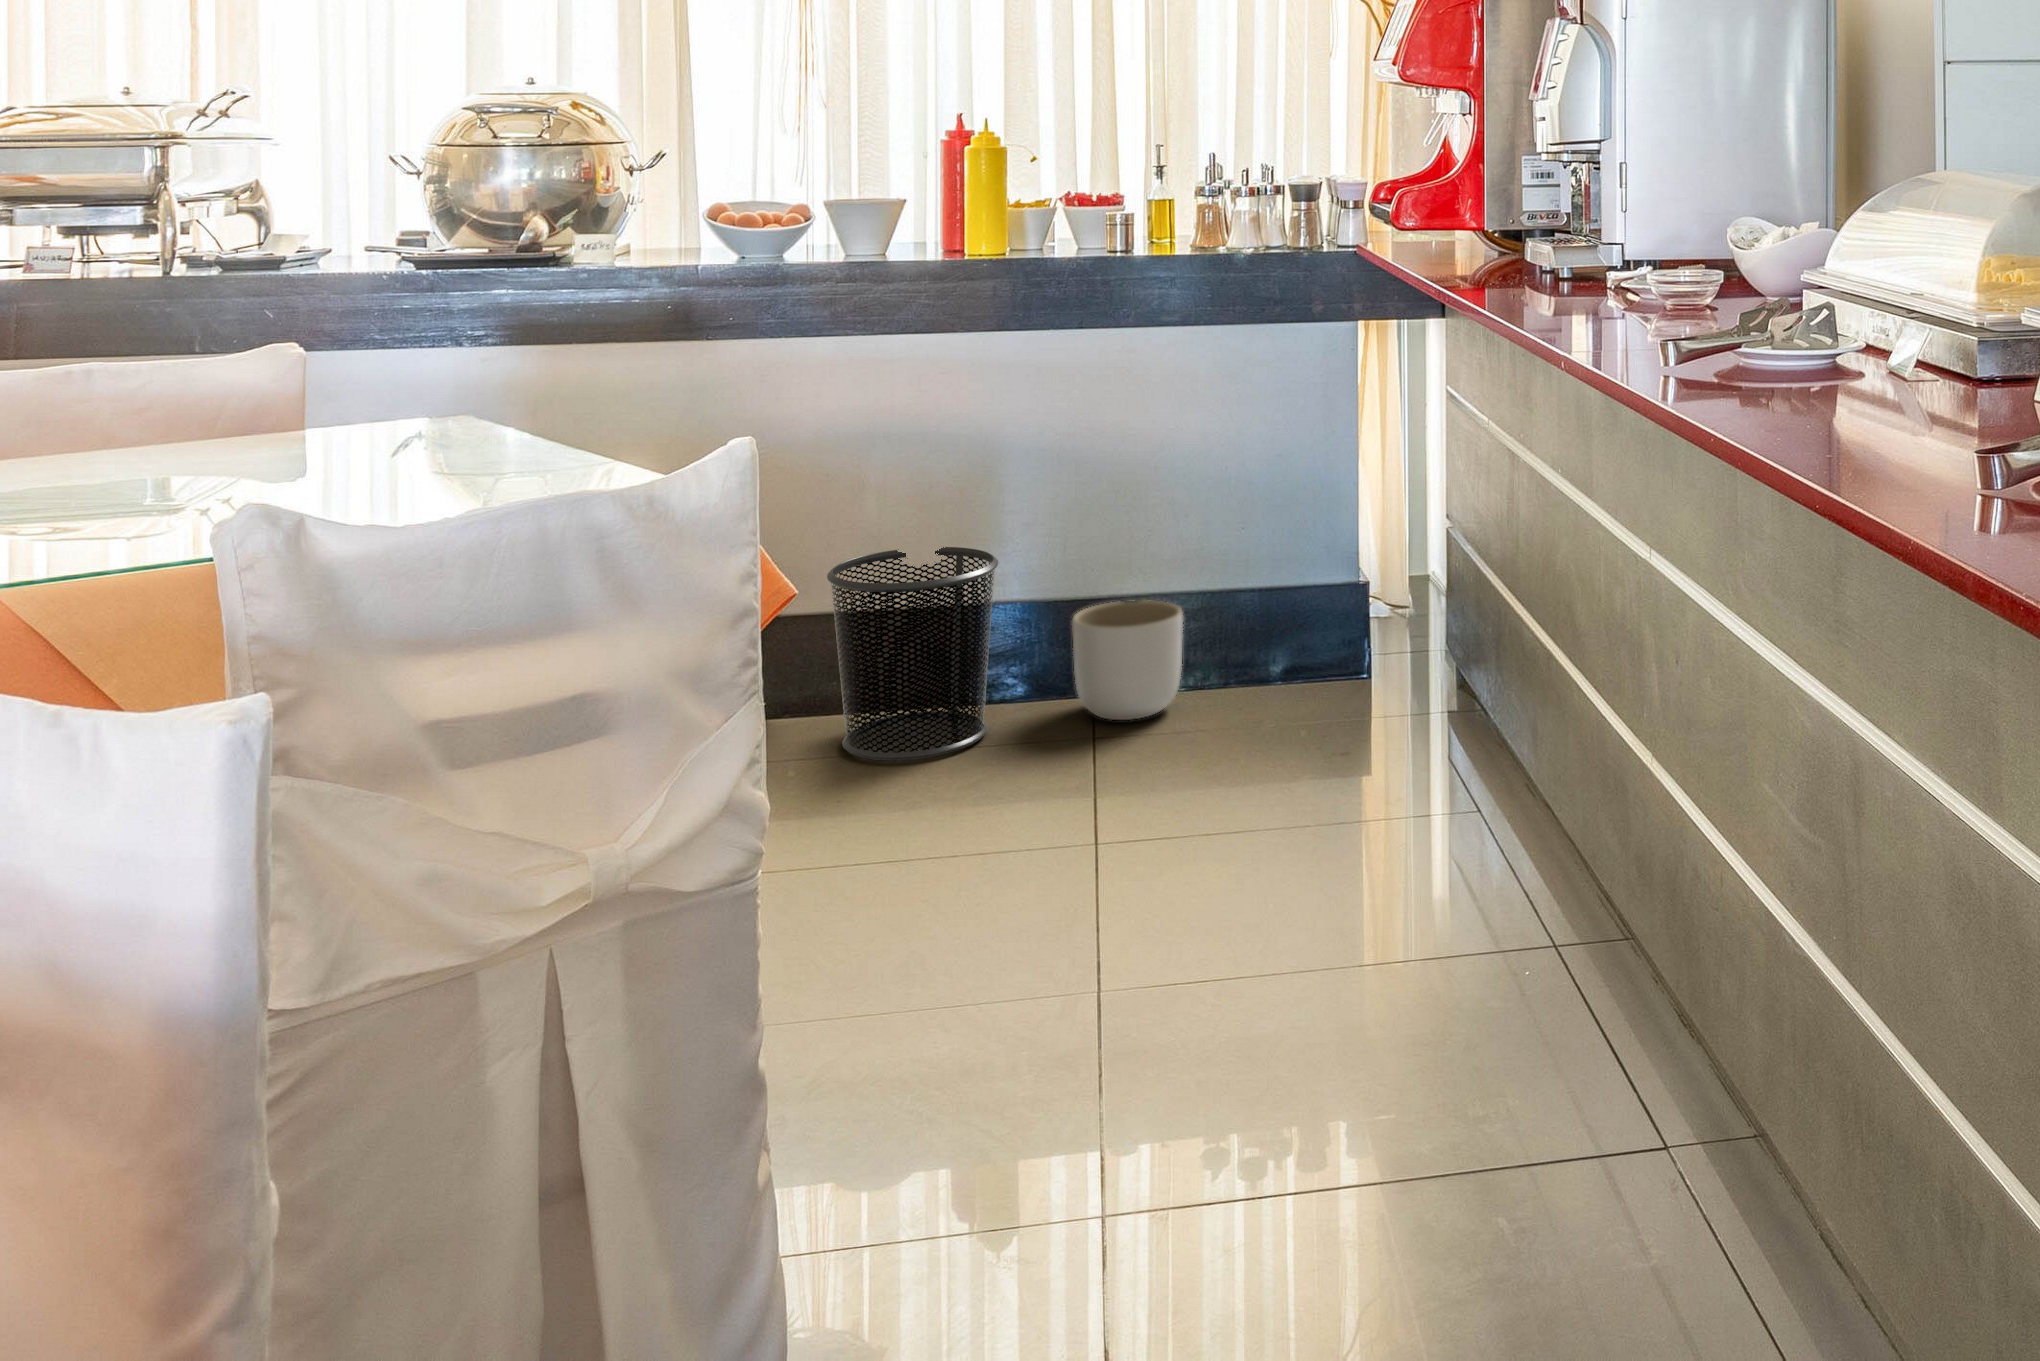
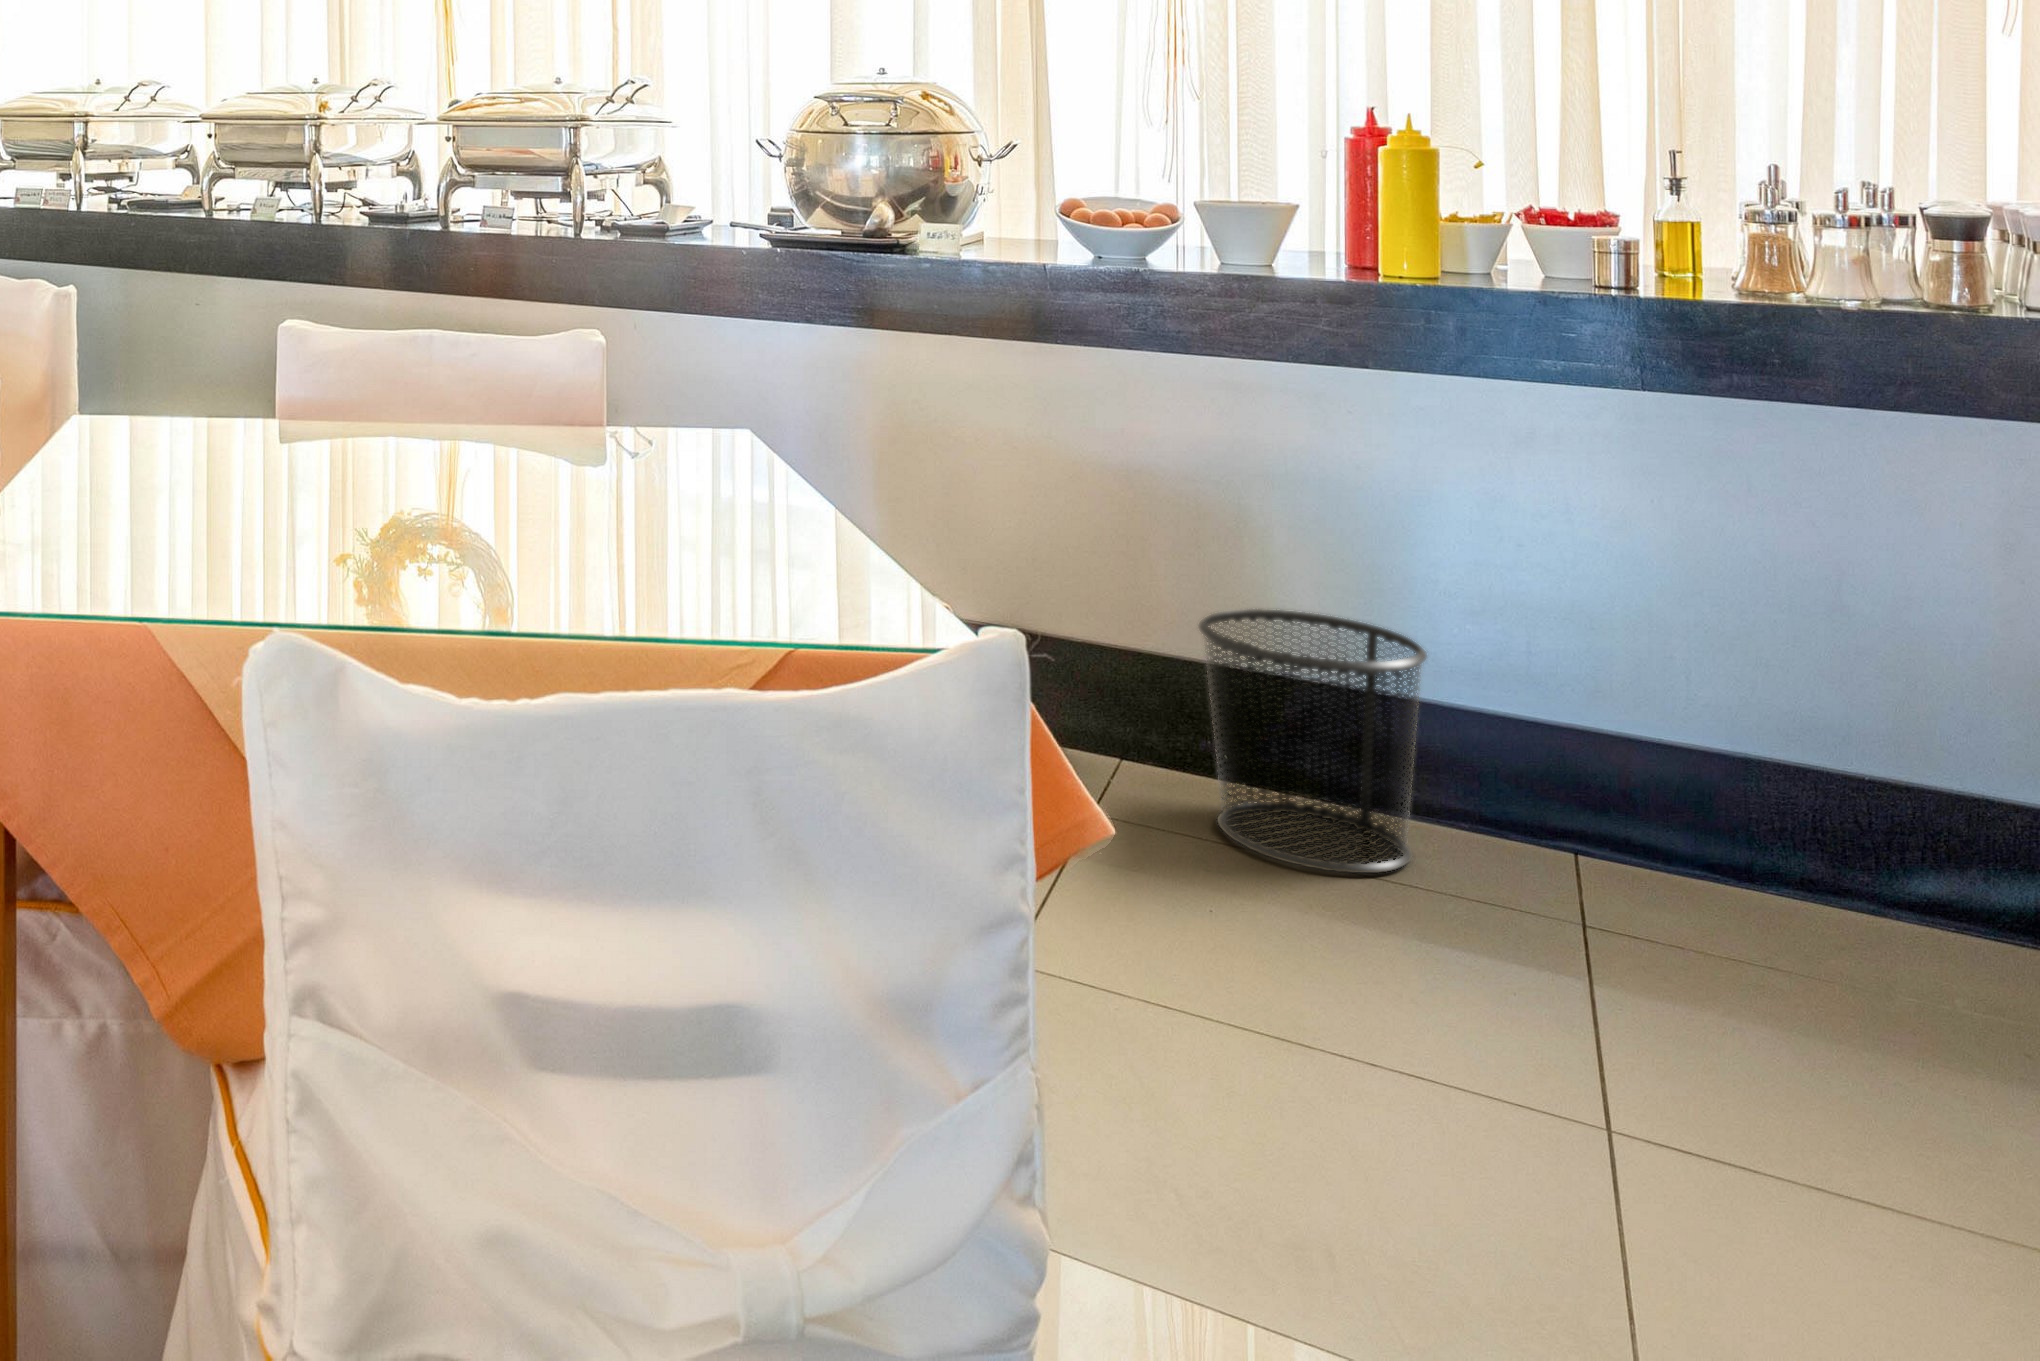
planter: present [1072,600,1183,720] -> none [1539,739,1722,909]

